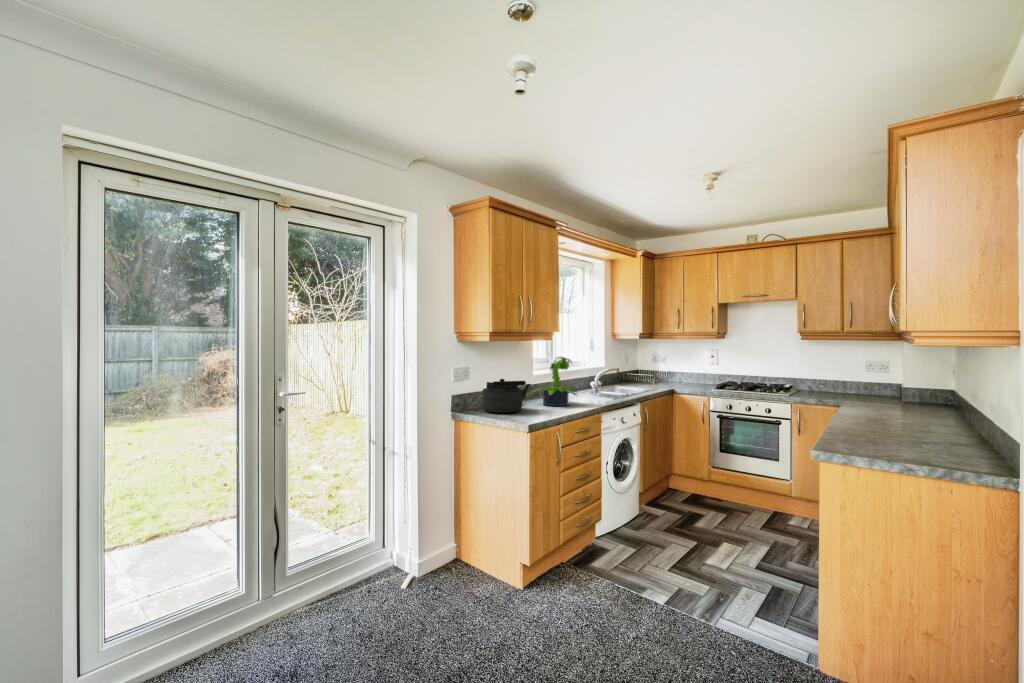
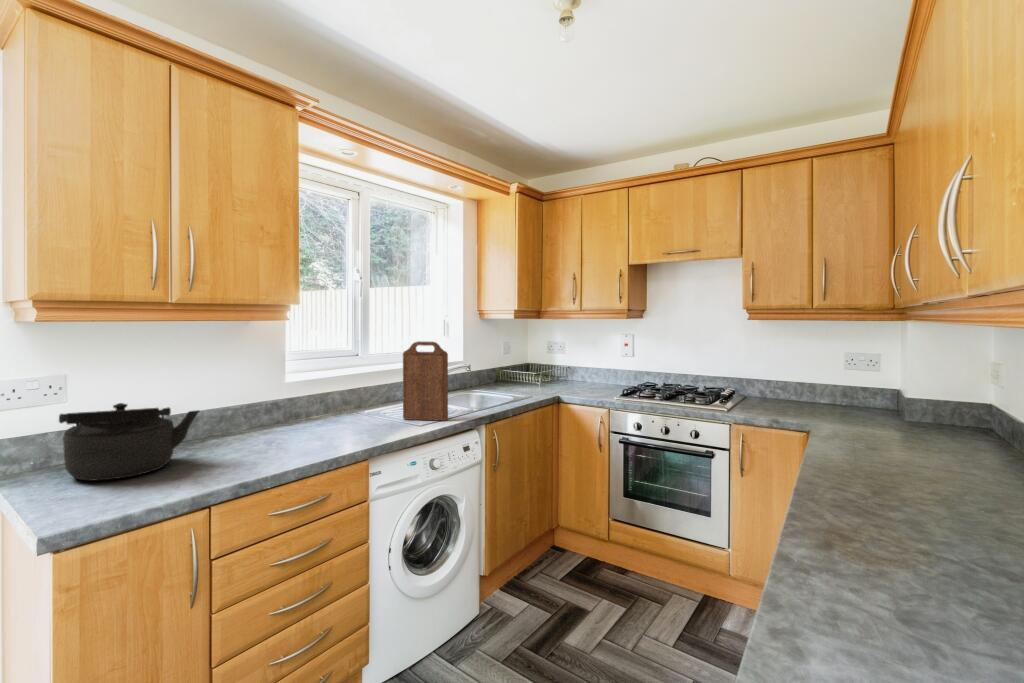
cutting board: none [597,352,624,398] -> present [403,342,448,421]
potted plant: present [535,357,576,406] -> none [231,352,336,450]

